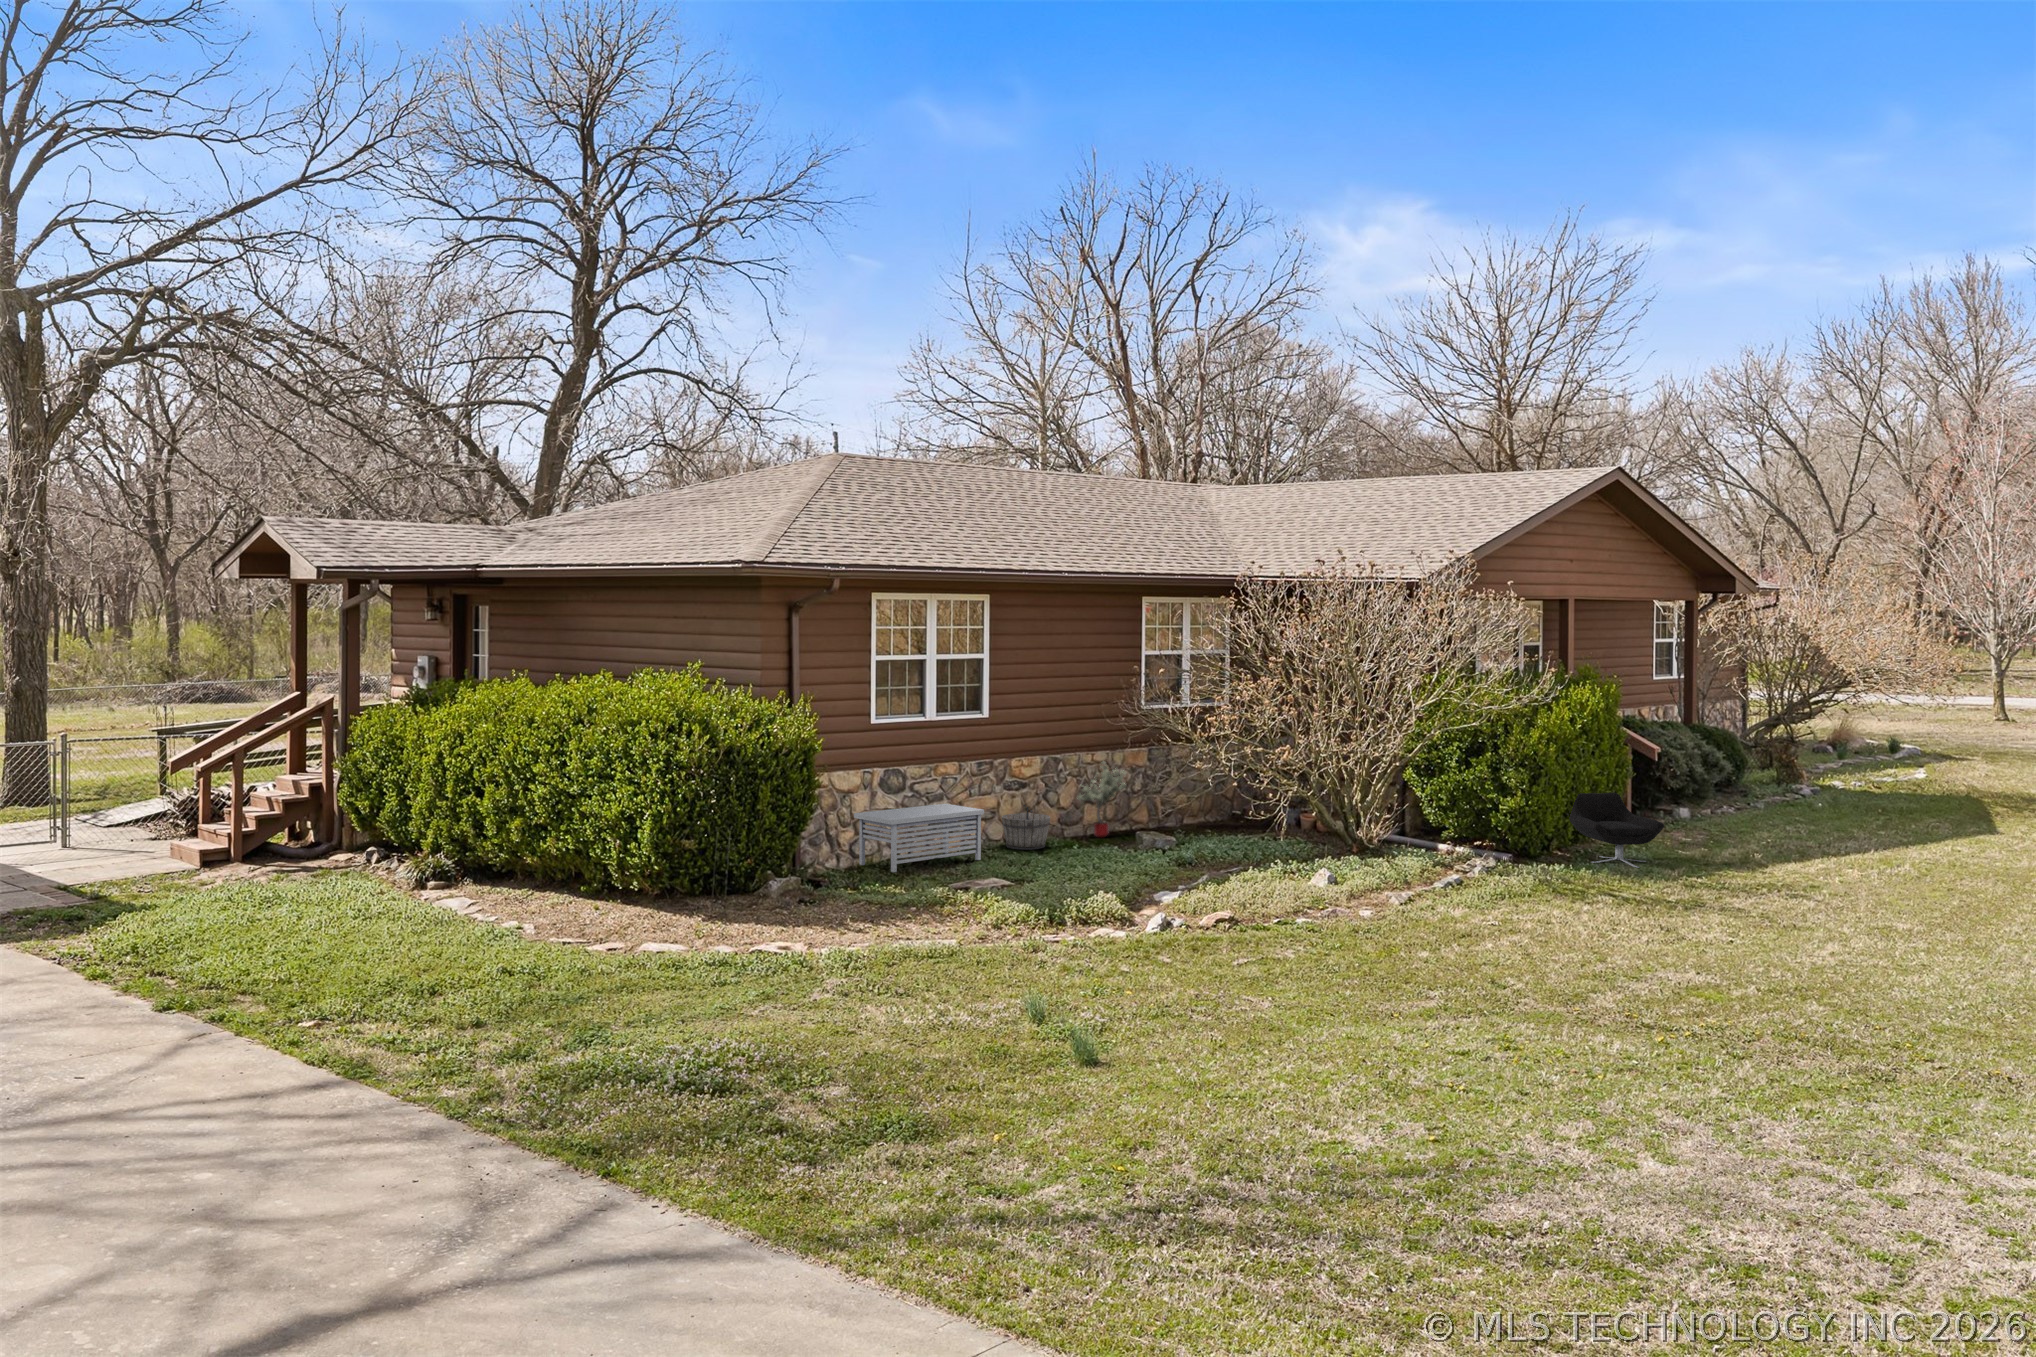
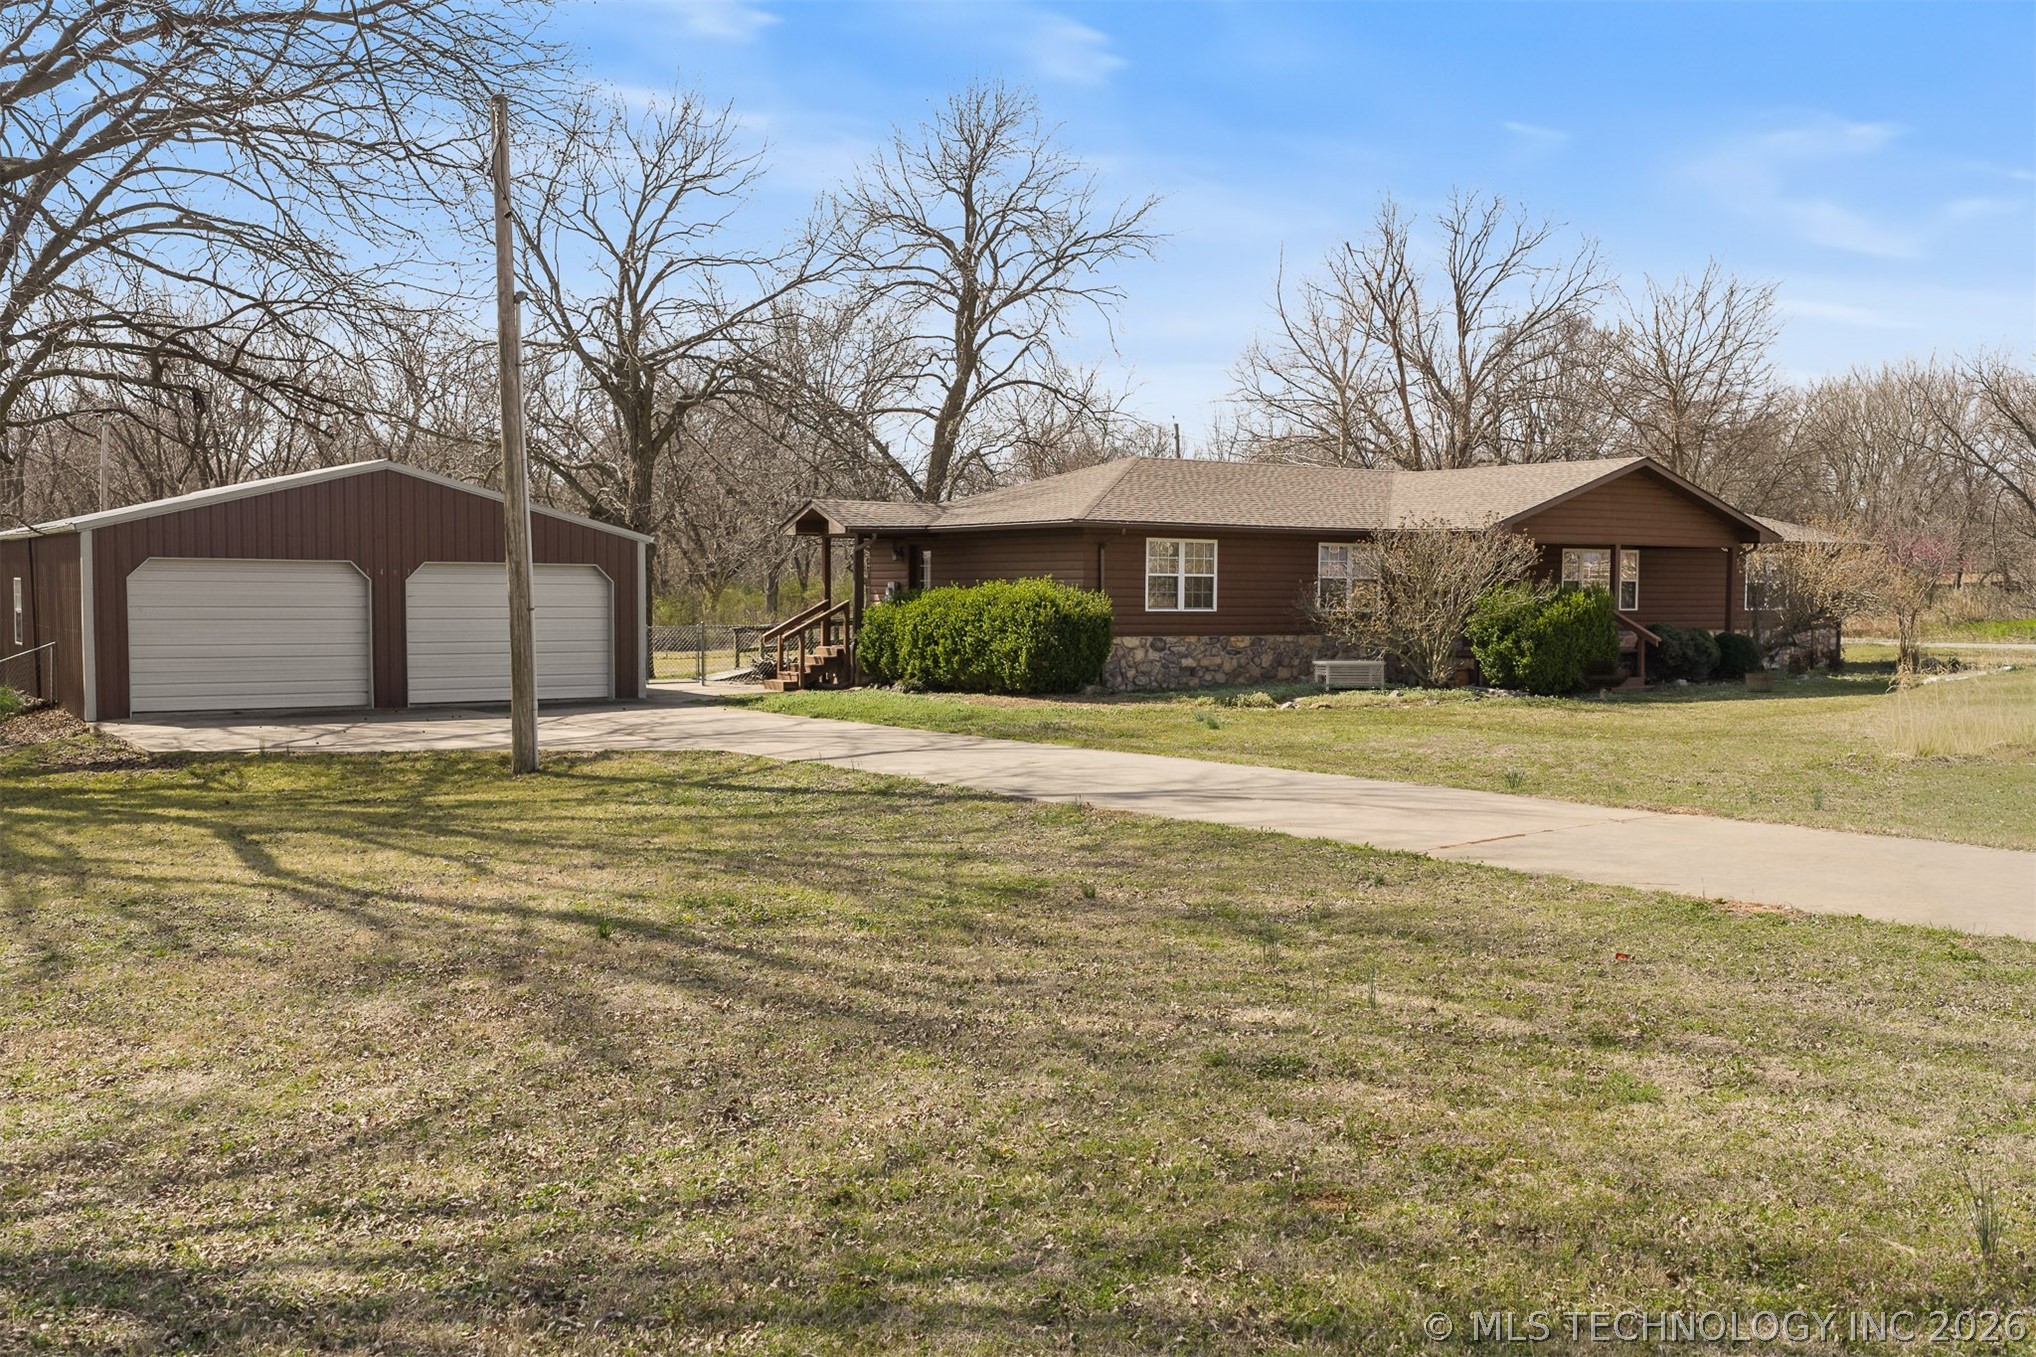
potted tree: present [1077,762,1126,838] -> none [1275,643,1309,690]
storage bench: present [854,804,984,872] -> present [1314,661,1385,690]
wooden bucket: present [1002,805,1050,850] -> present [1745,670,1775,692]

